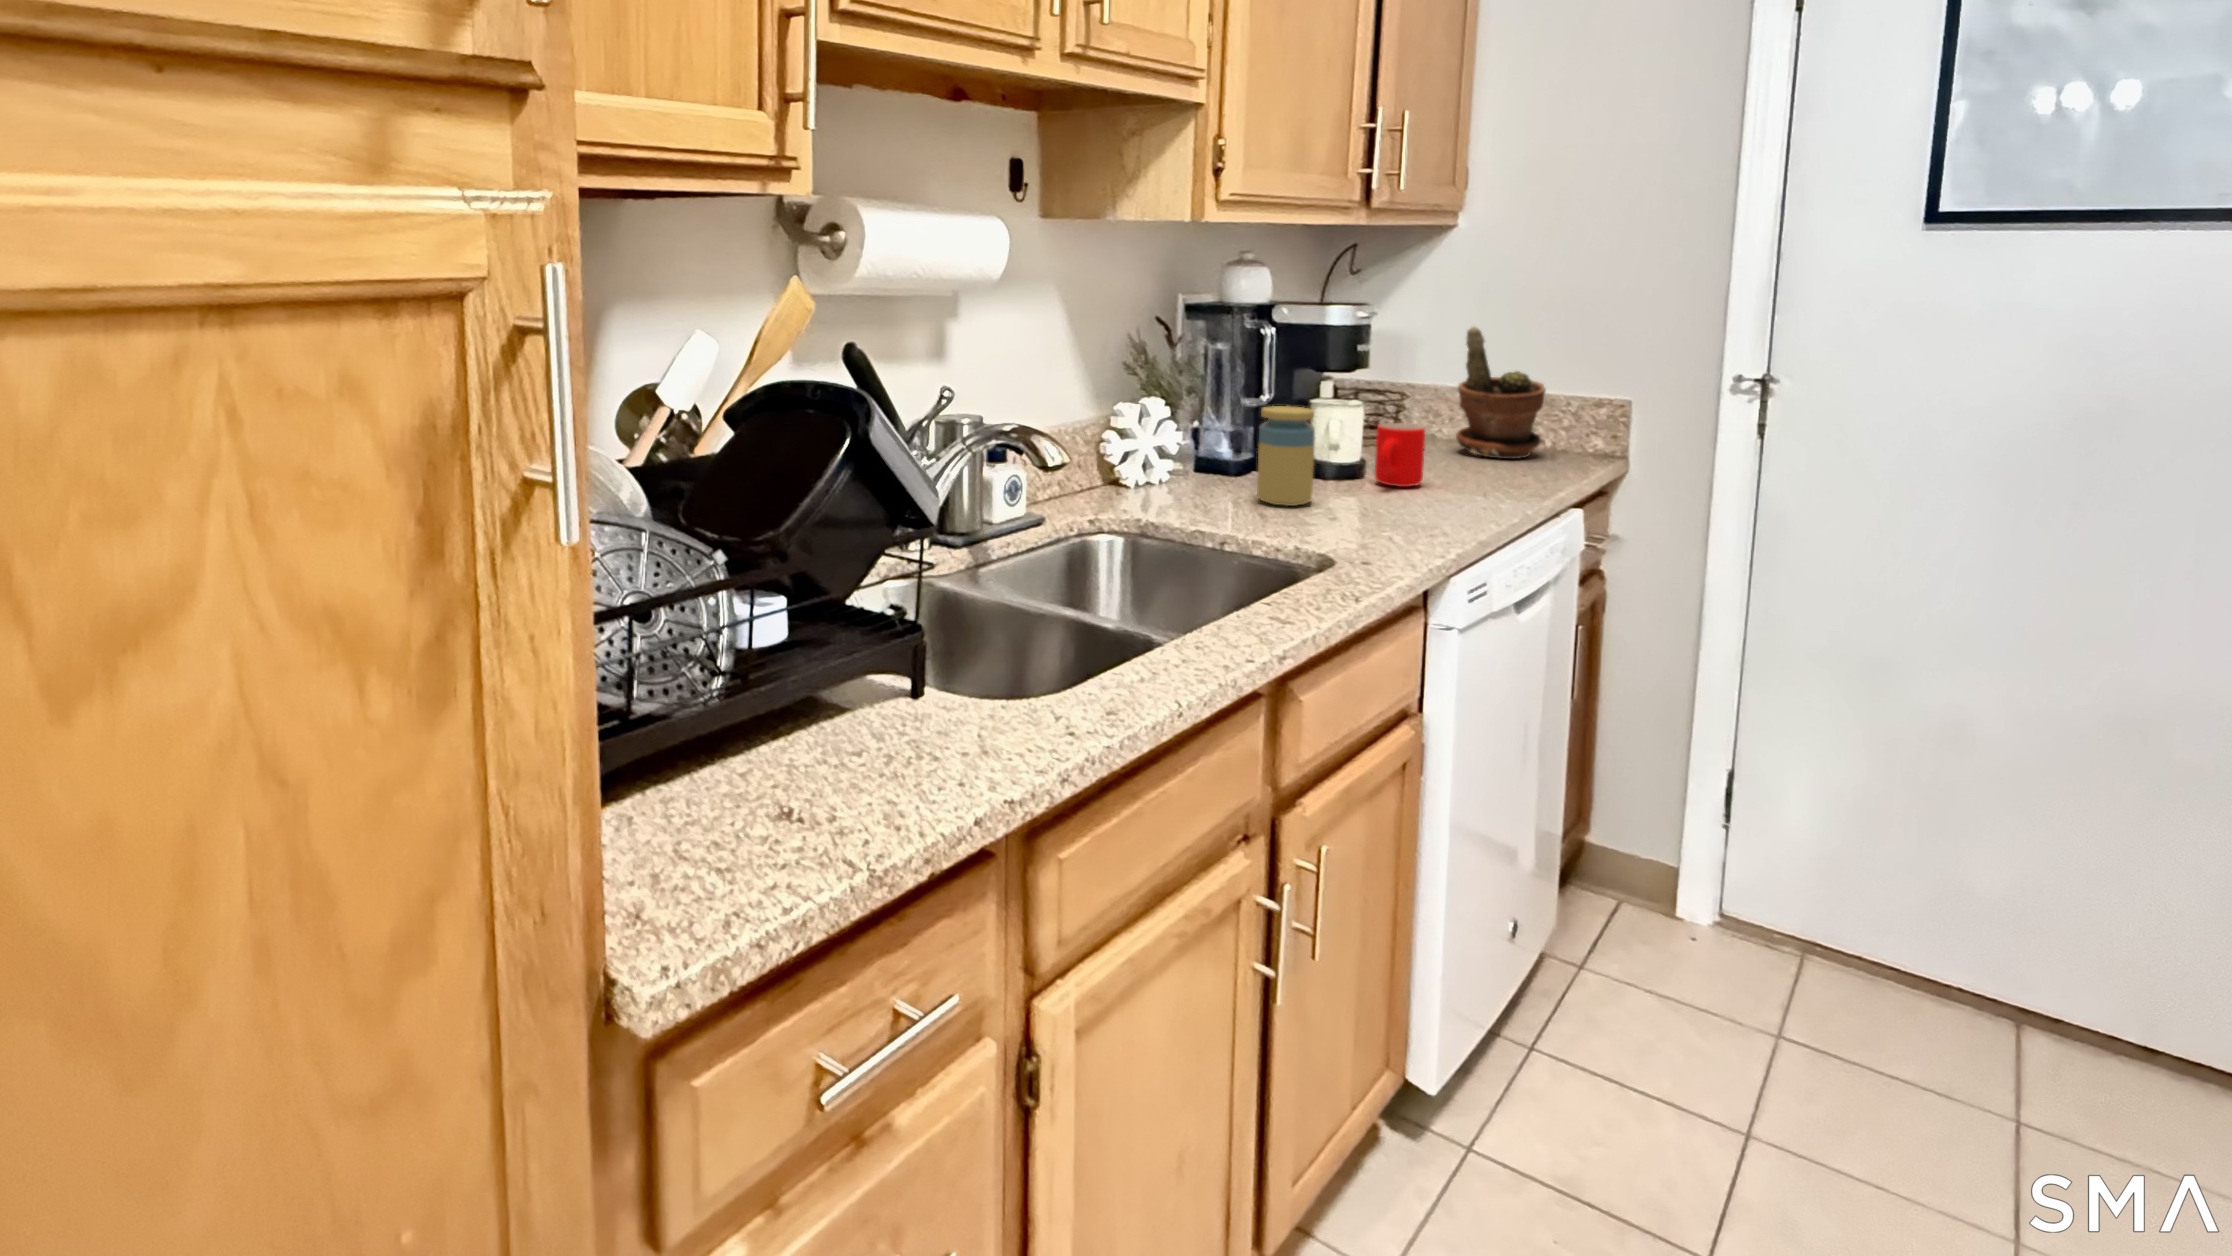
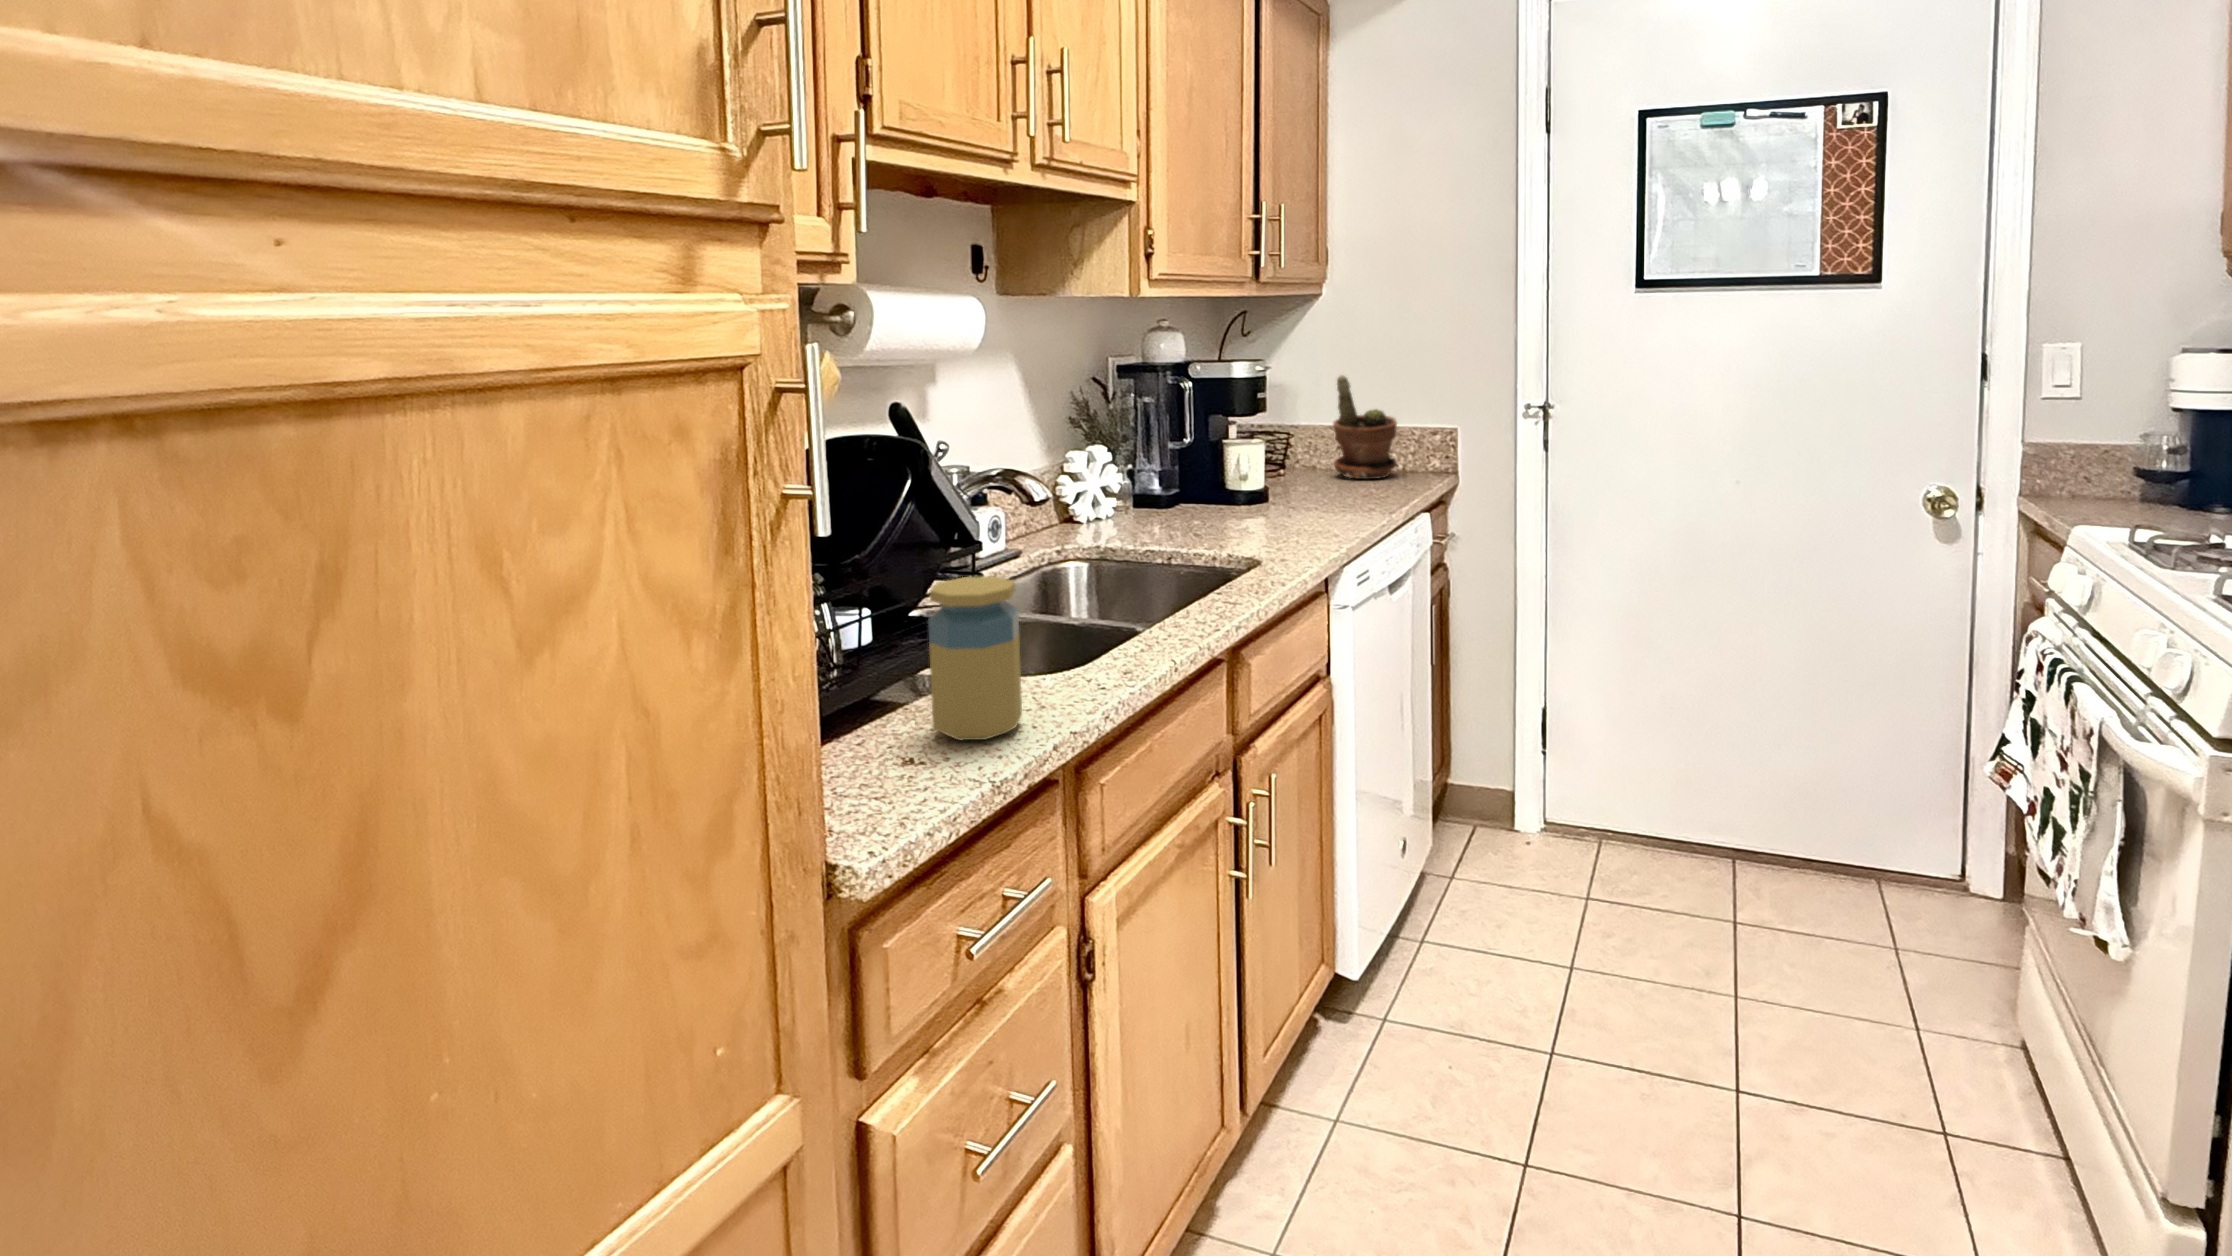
jar: present [1257,406,1315,506] -> present [928,576,1022,740]
mug: present [1375,423,1425,487] -> none [1277,454,1315,505]

